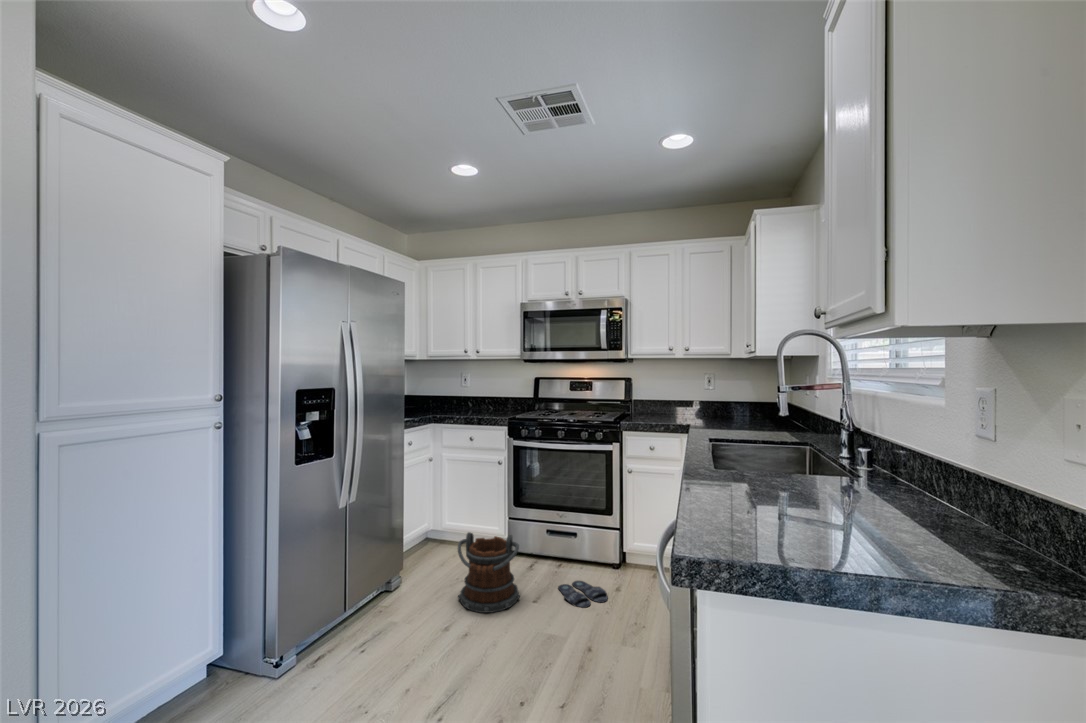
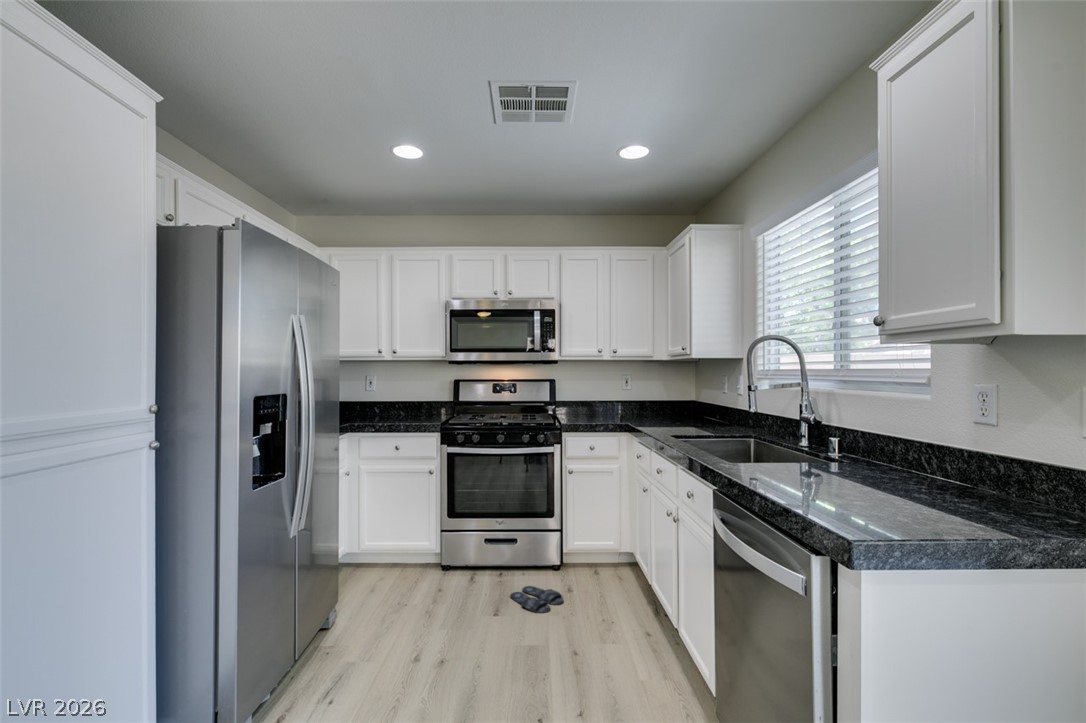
bucket: present [458,532,520,613] -> none [408,547,478,637]

